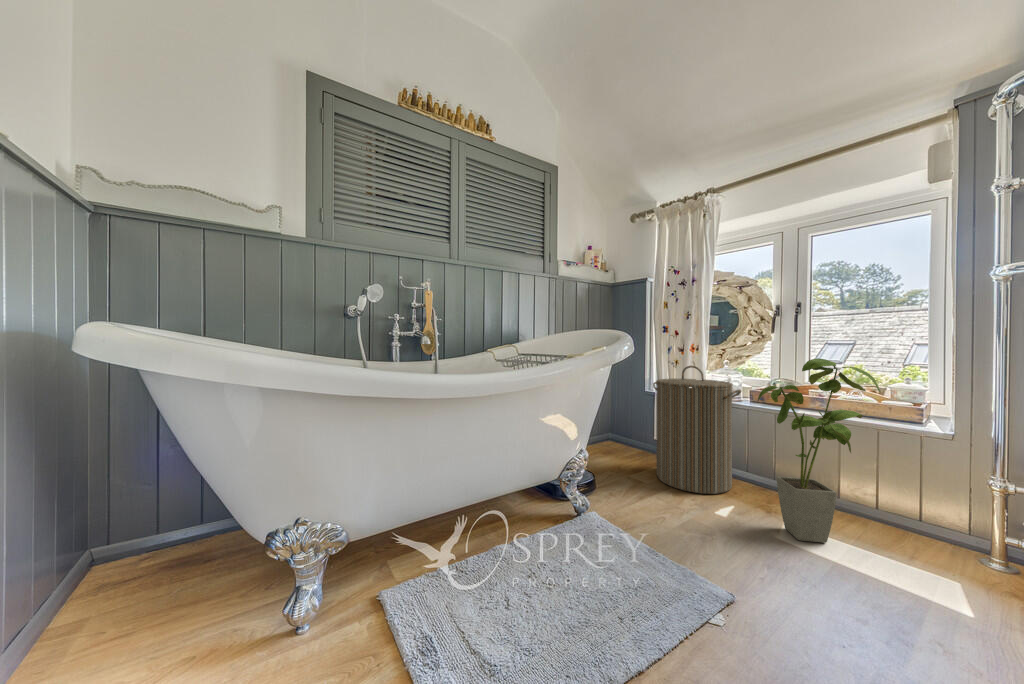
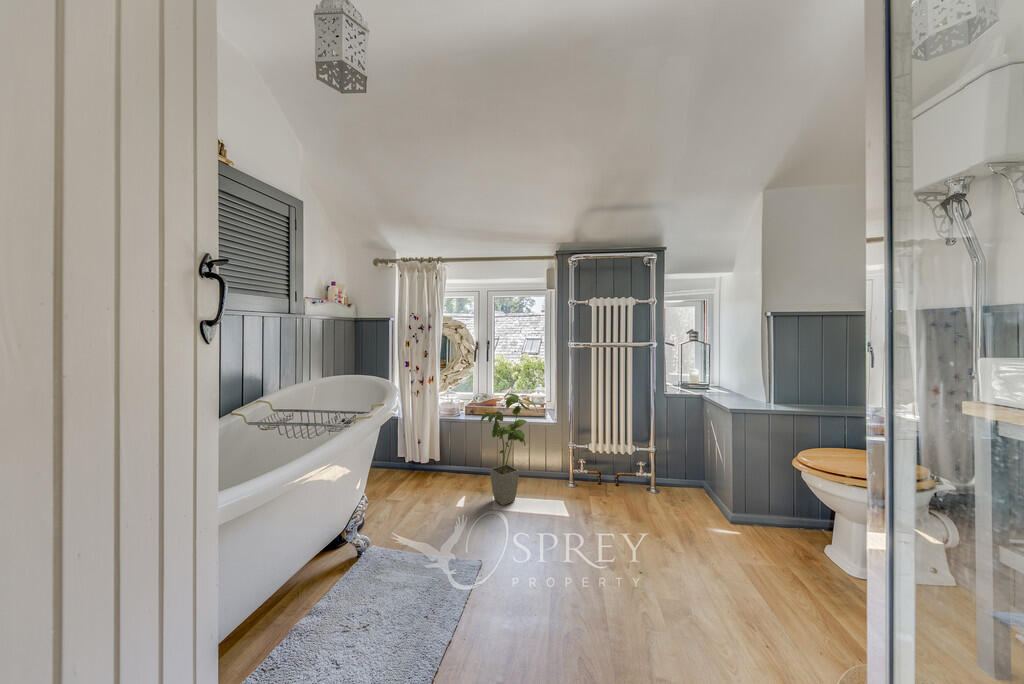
laundry hamper: present [653,366,741,494] -> none [402,396,465,494]

